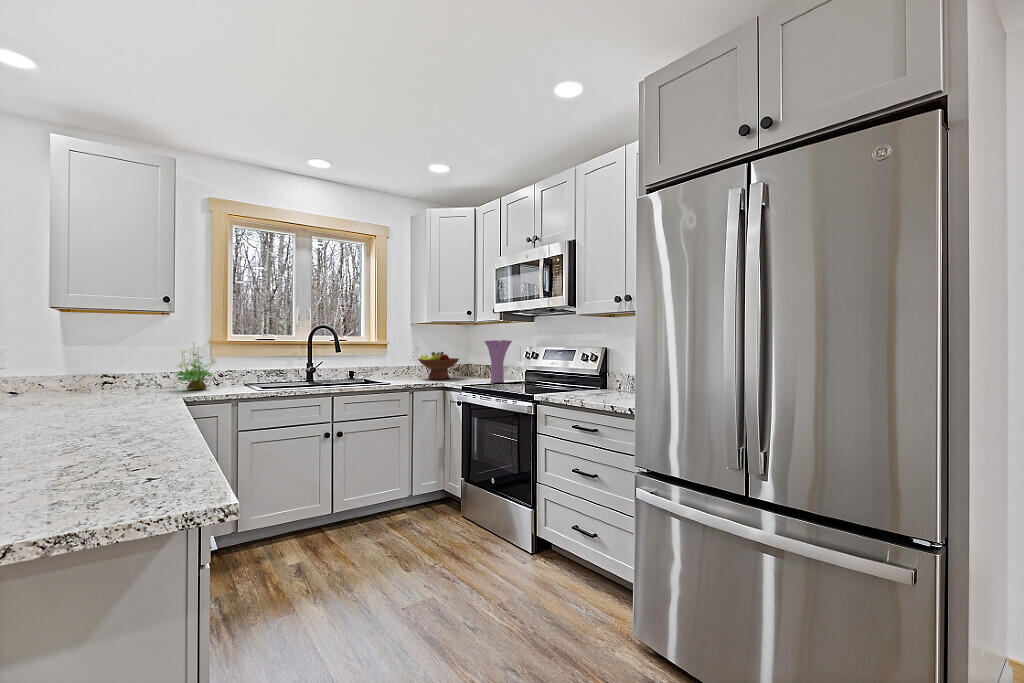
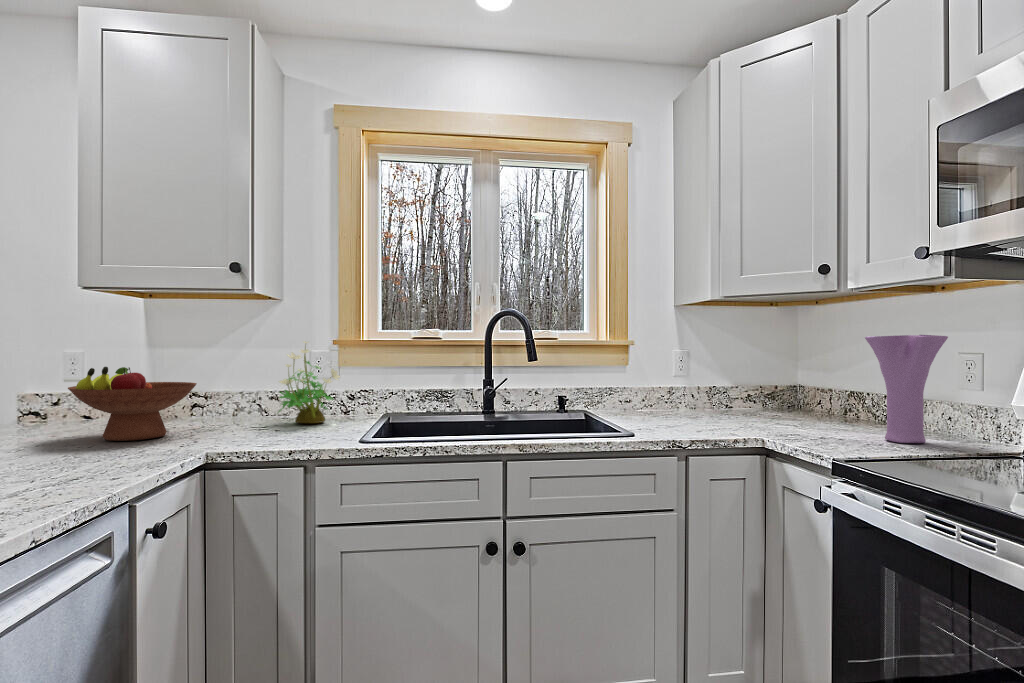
fruit bowl: present [418,352,459,379] -> present [68,367,197,441]

